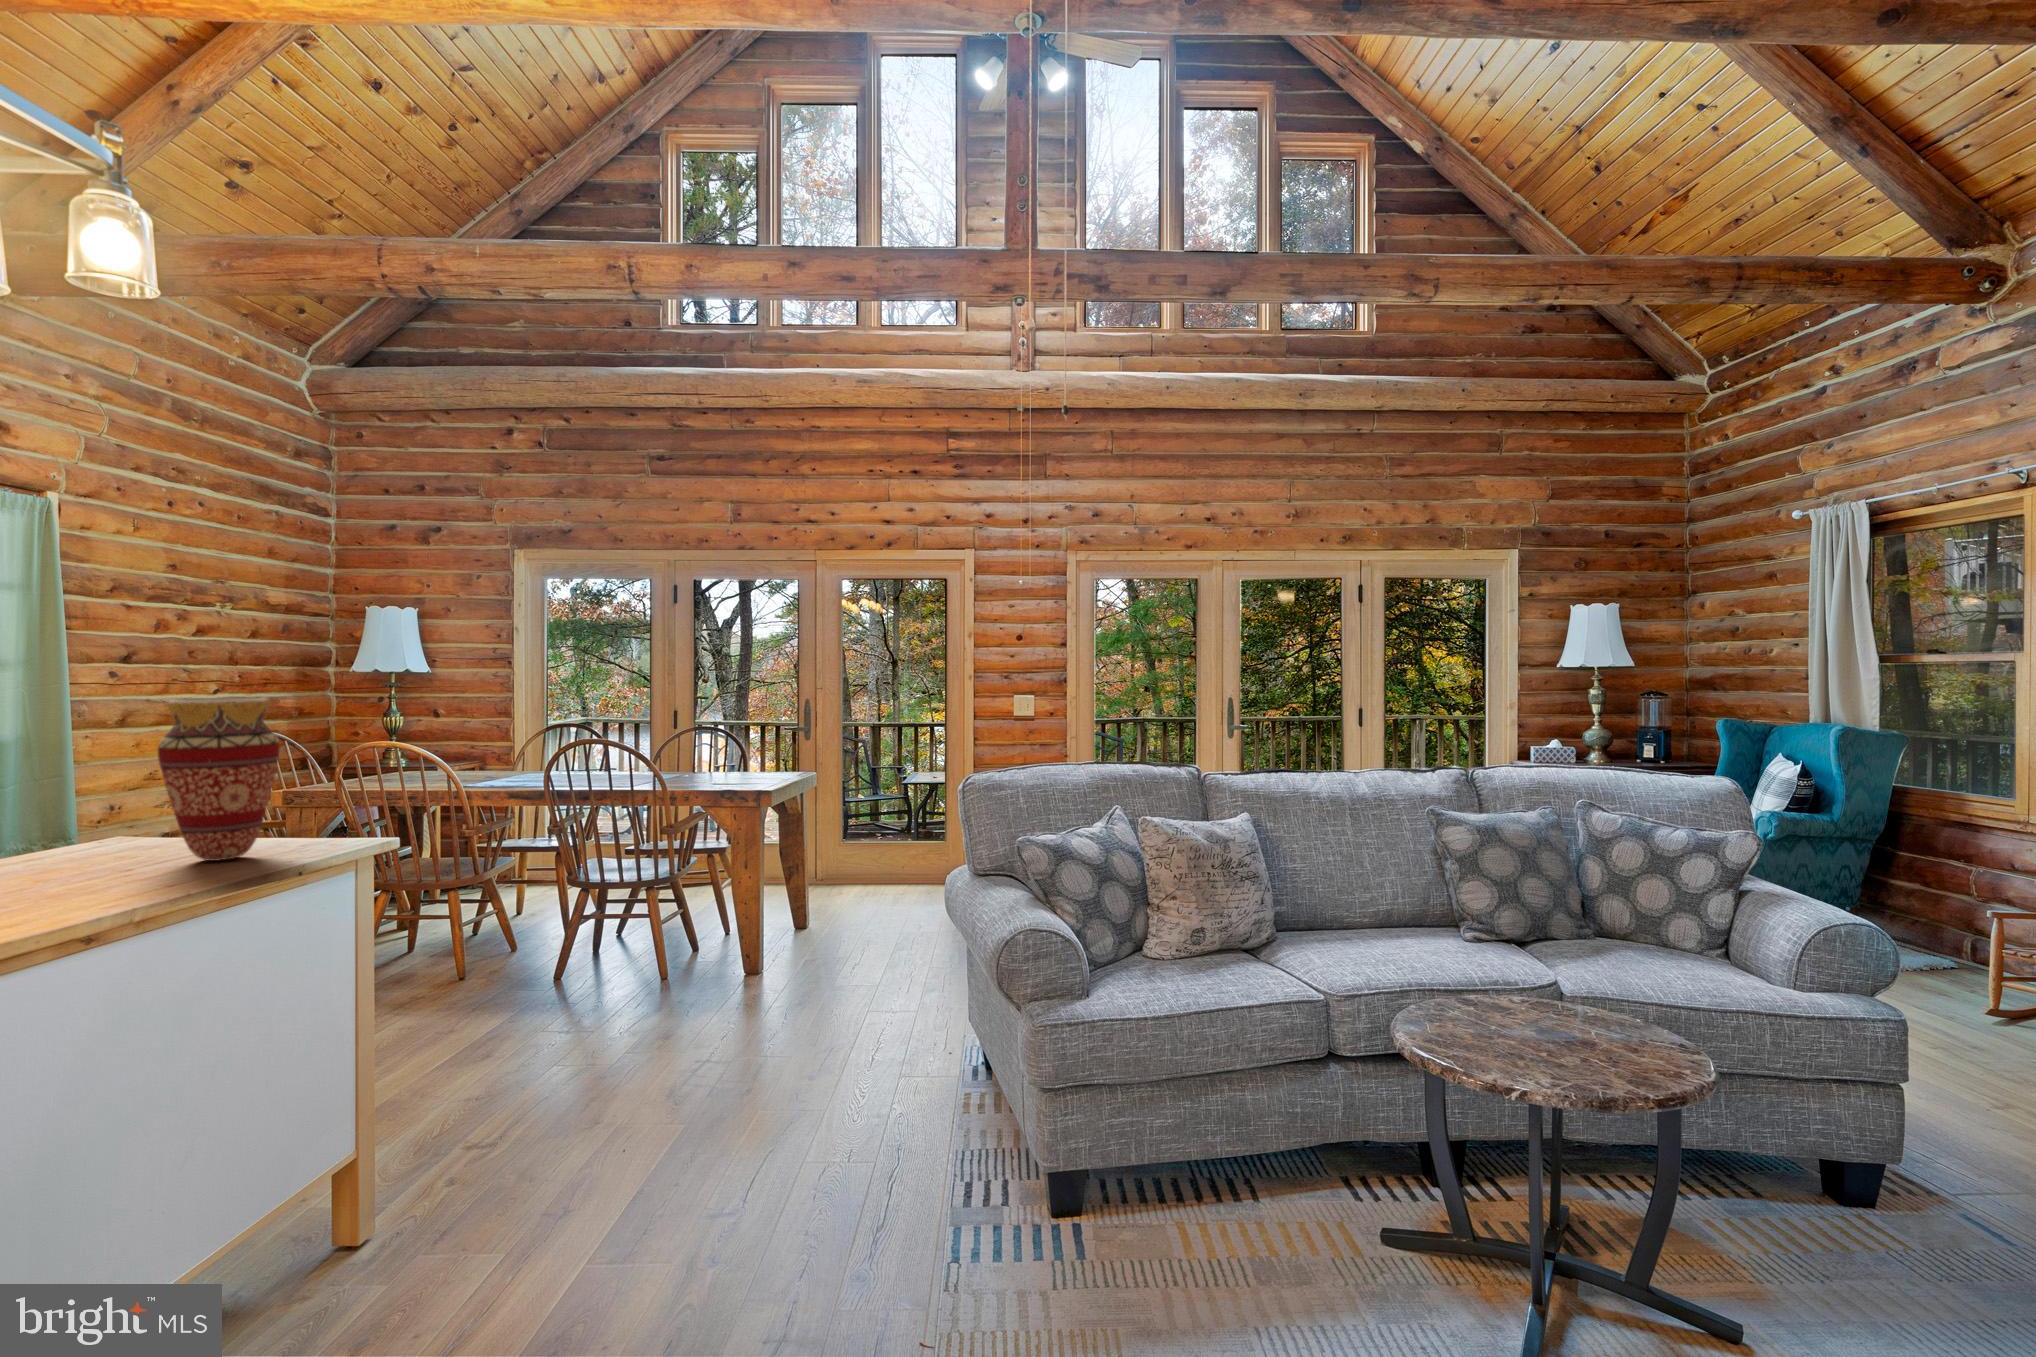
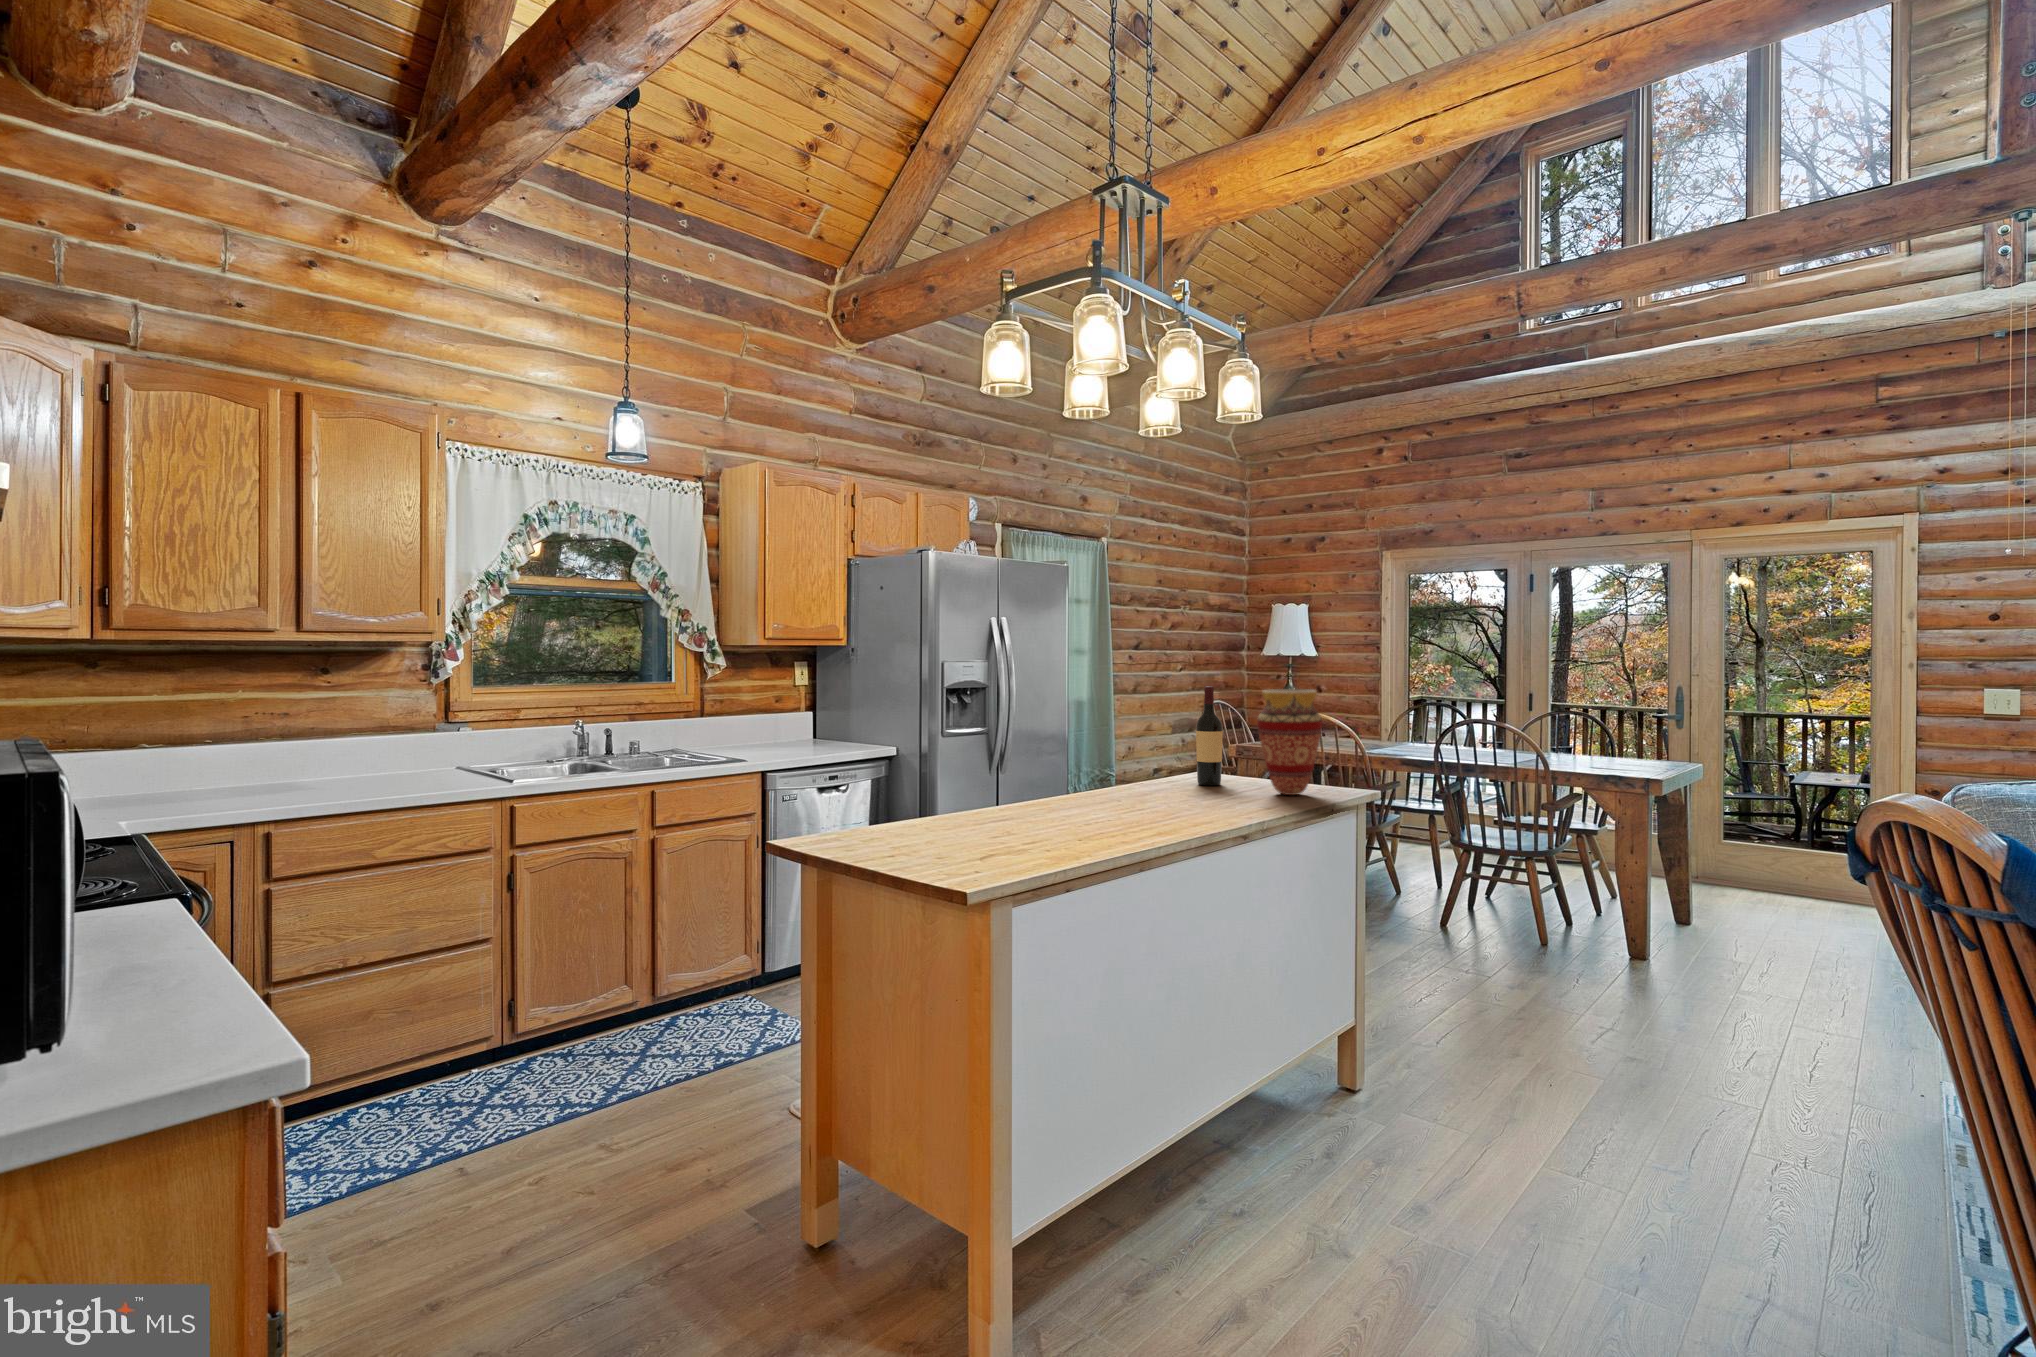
wine bottle: none [52,697,109,859] -> present [1196,686,1223,785]

